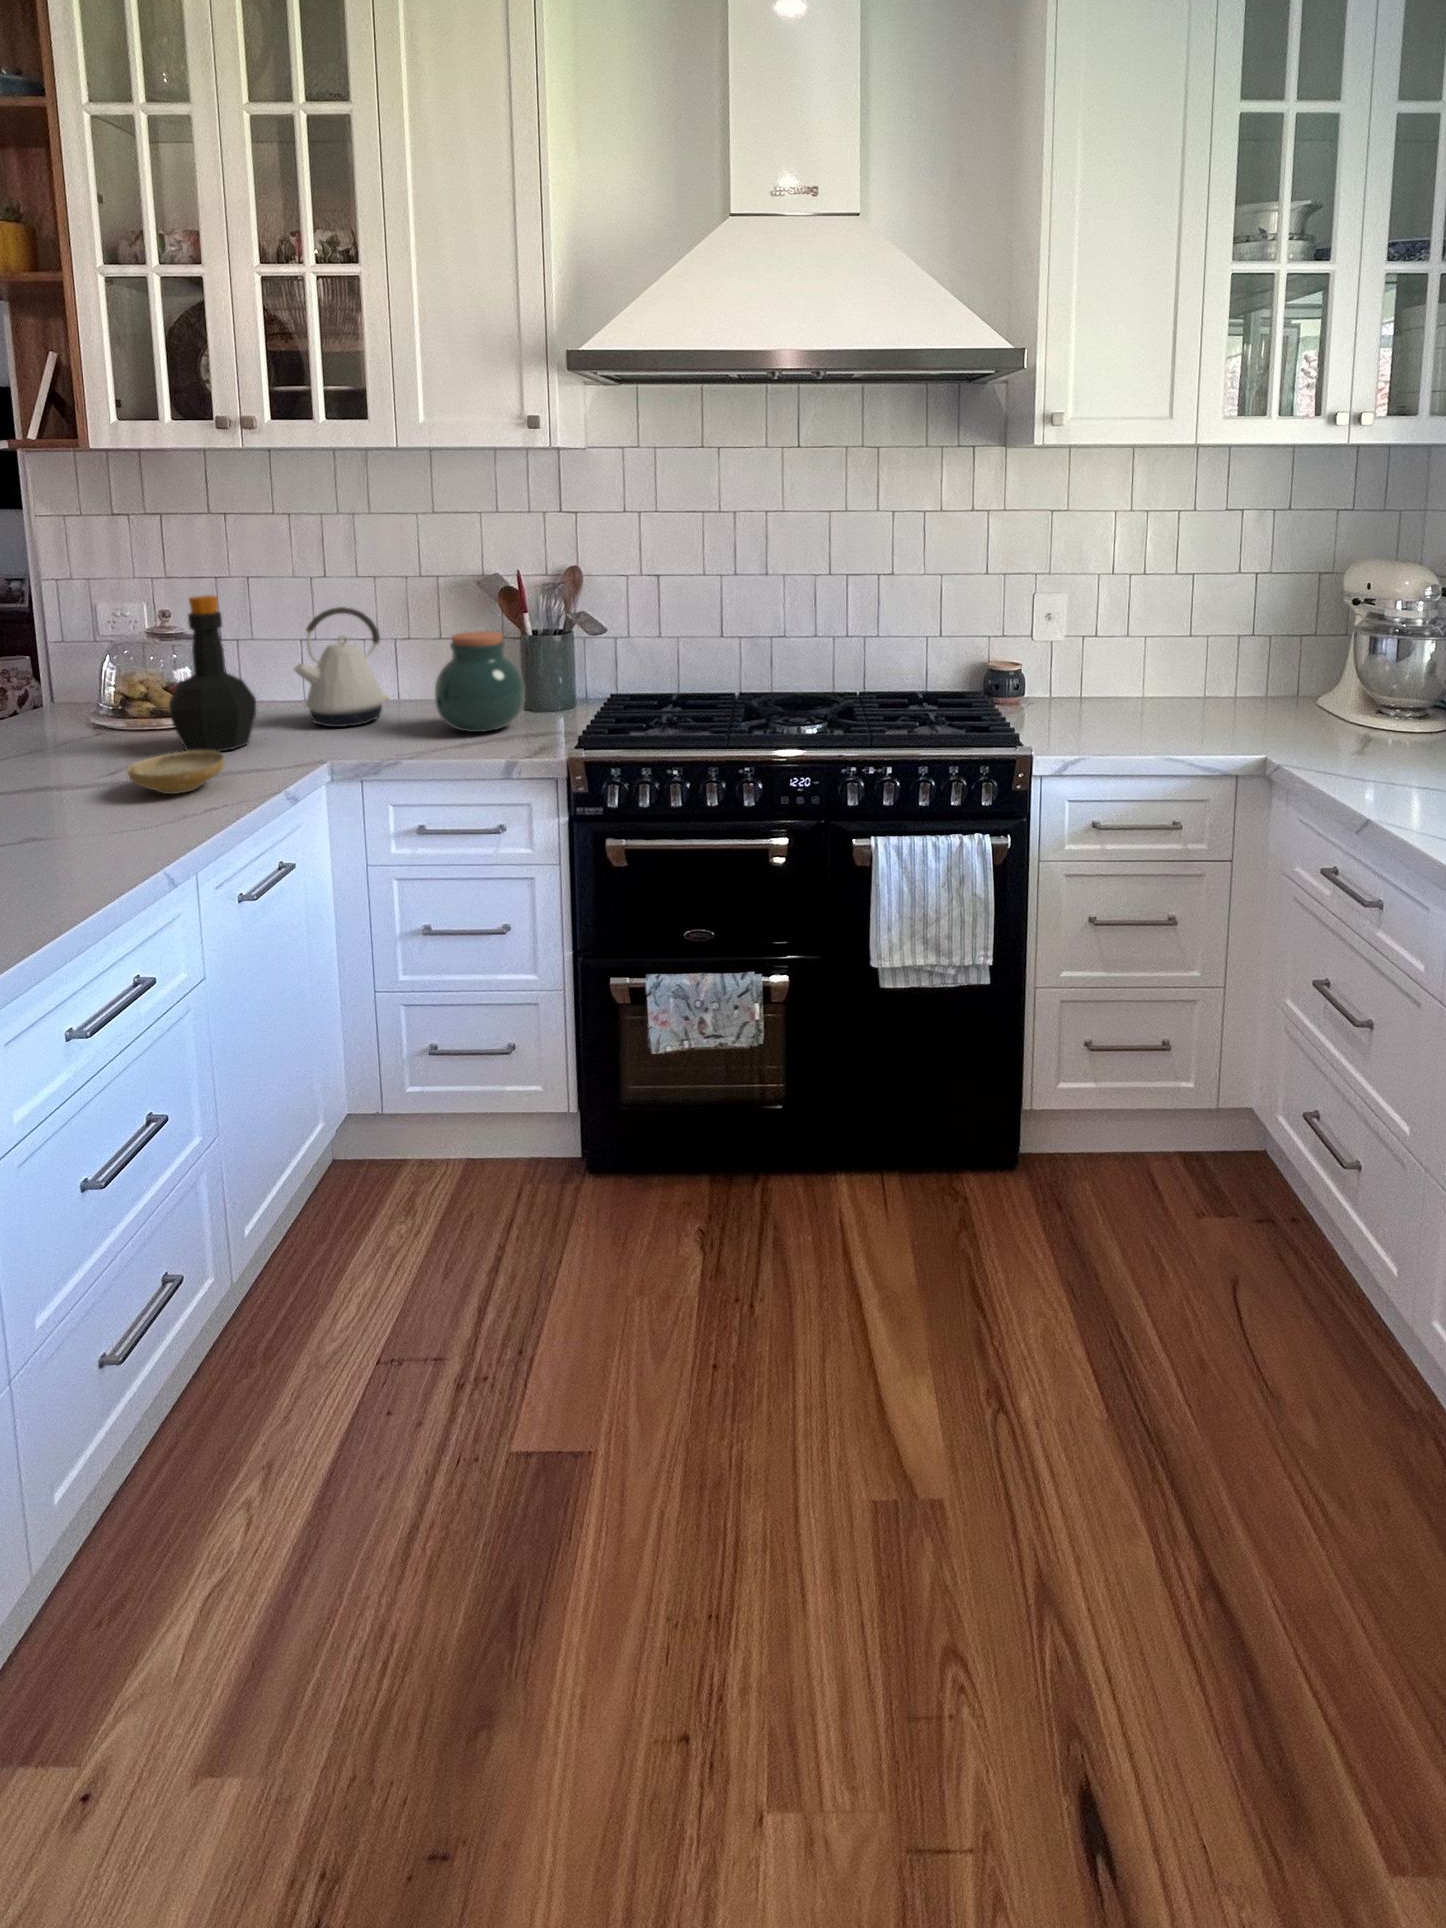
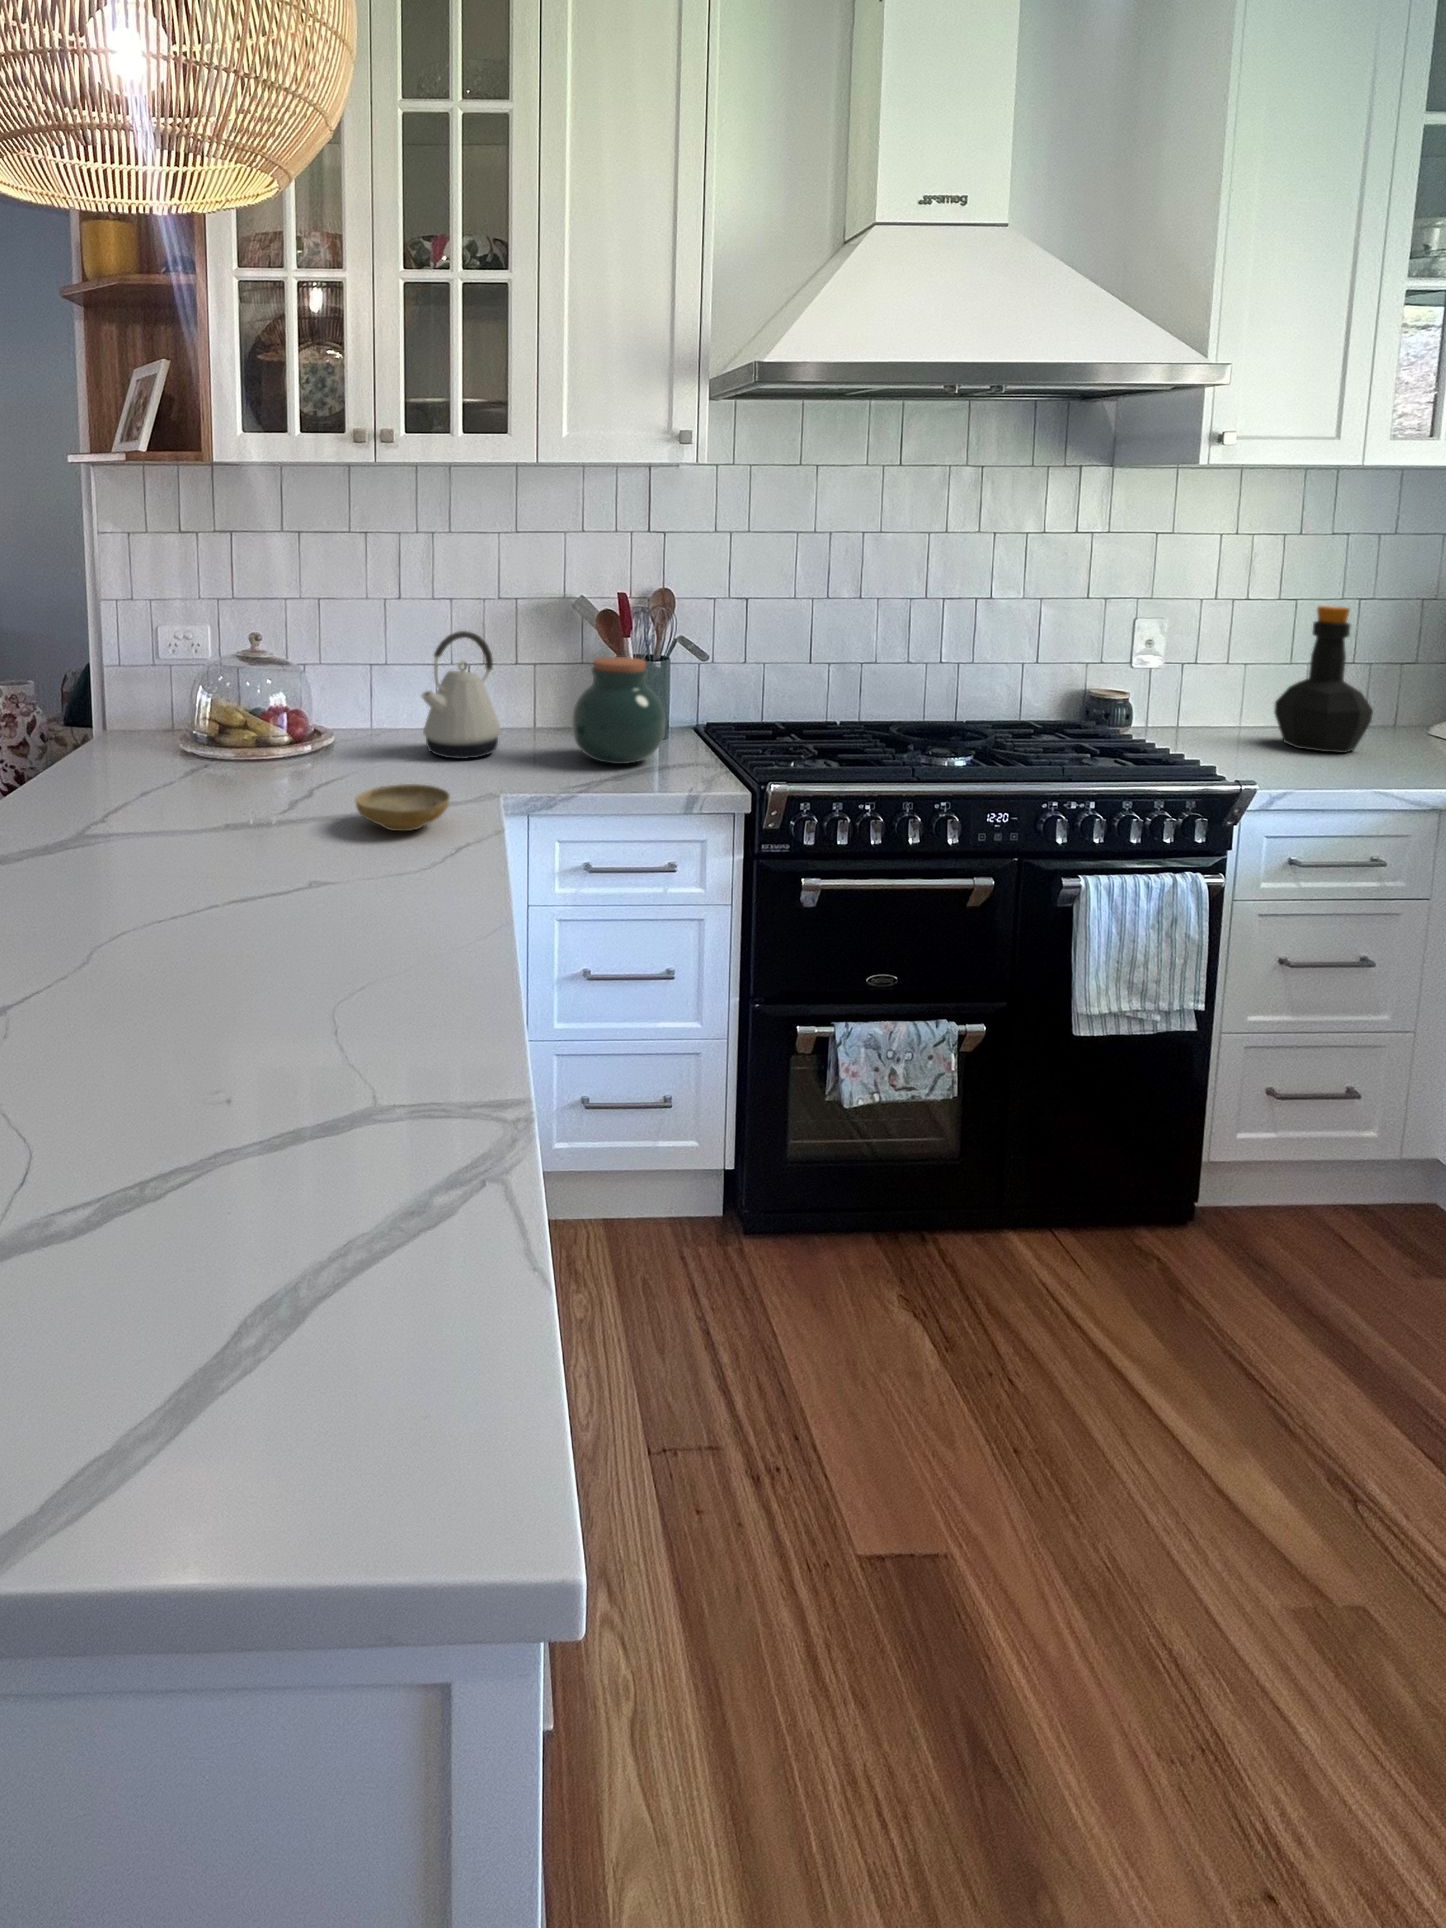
bottle: present [169,595,256,752] -> present [1274,606,1373,753]

